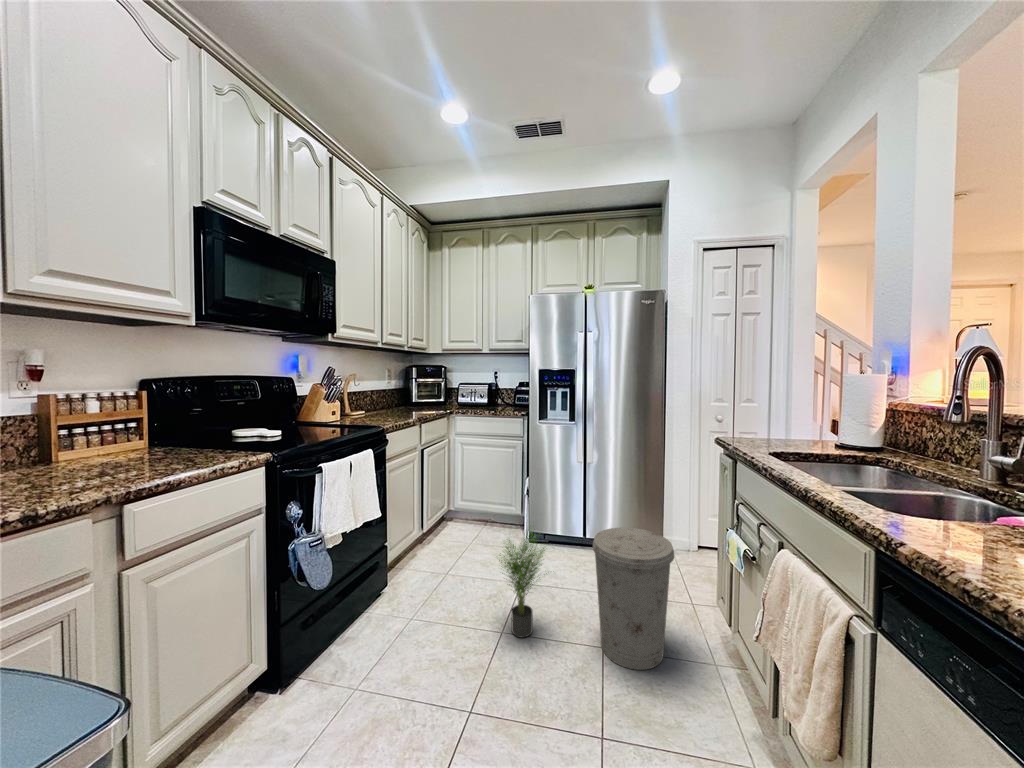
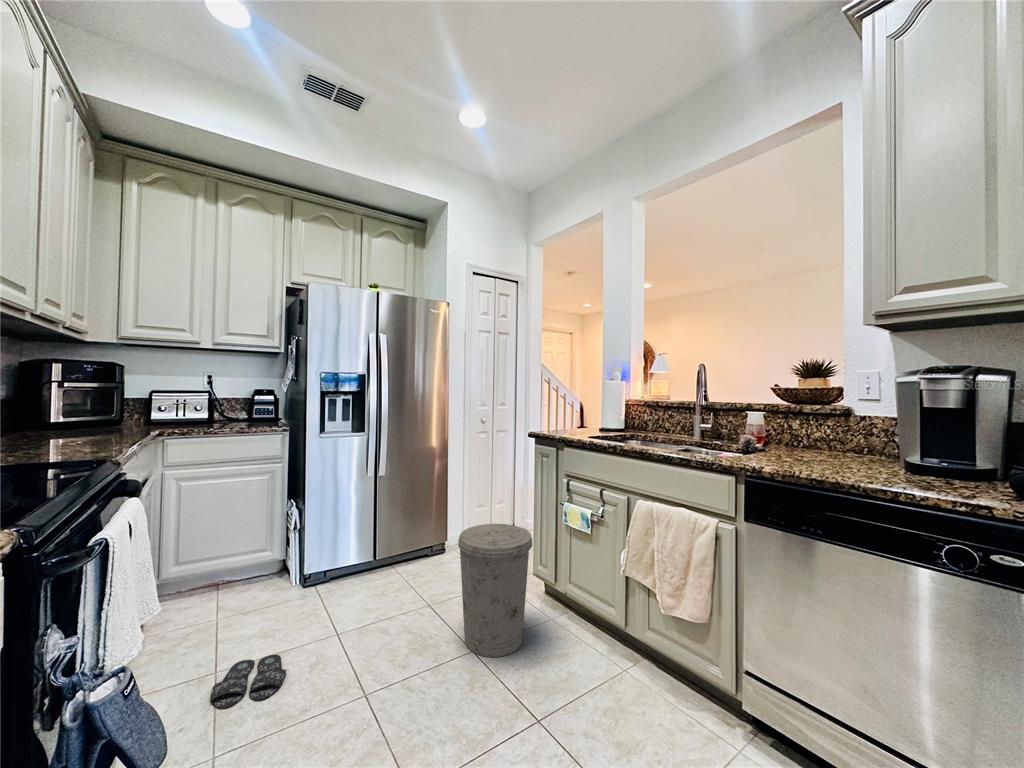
potted plant: present [499,531,545,637] -> none [345,547,425,686]
slippers: none [429,574,479,604] -> present [211,654,286,709]

